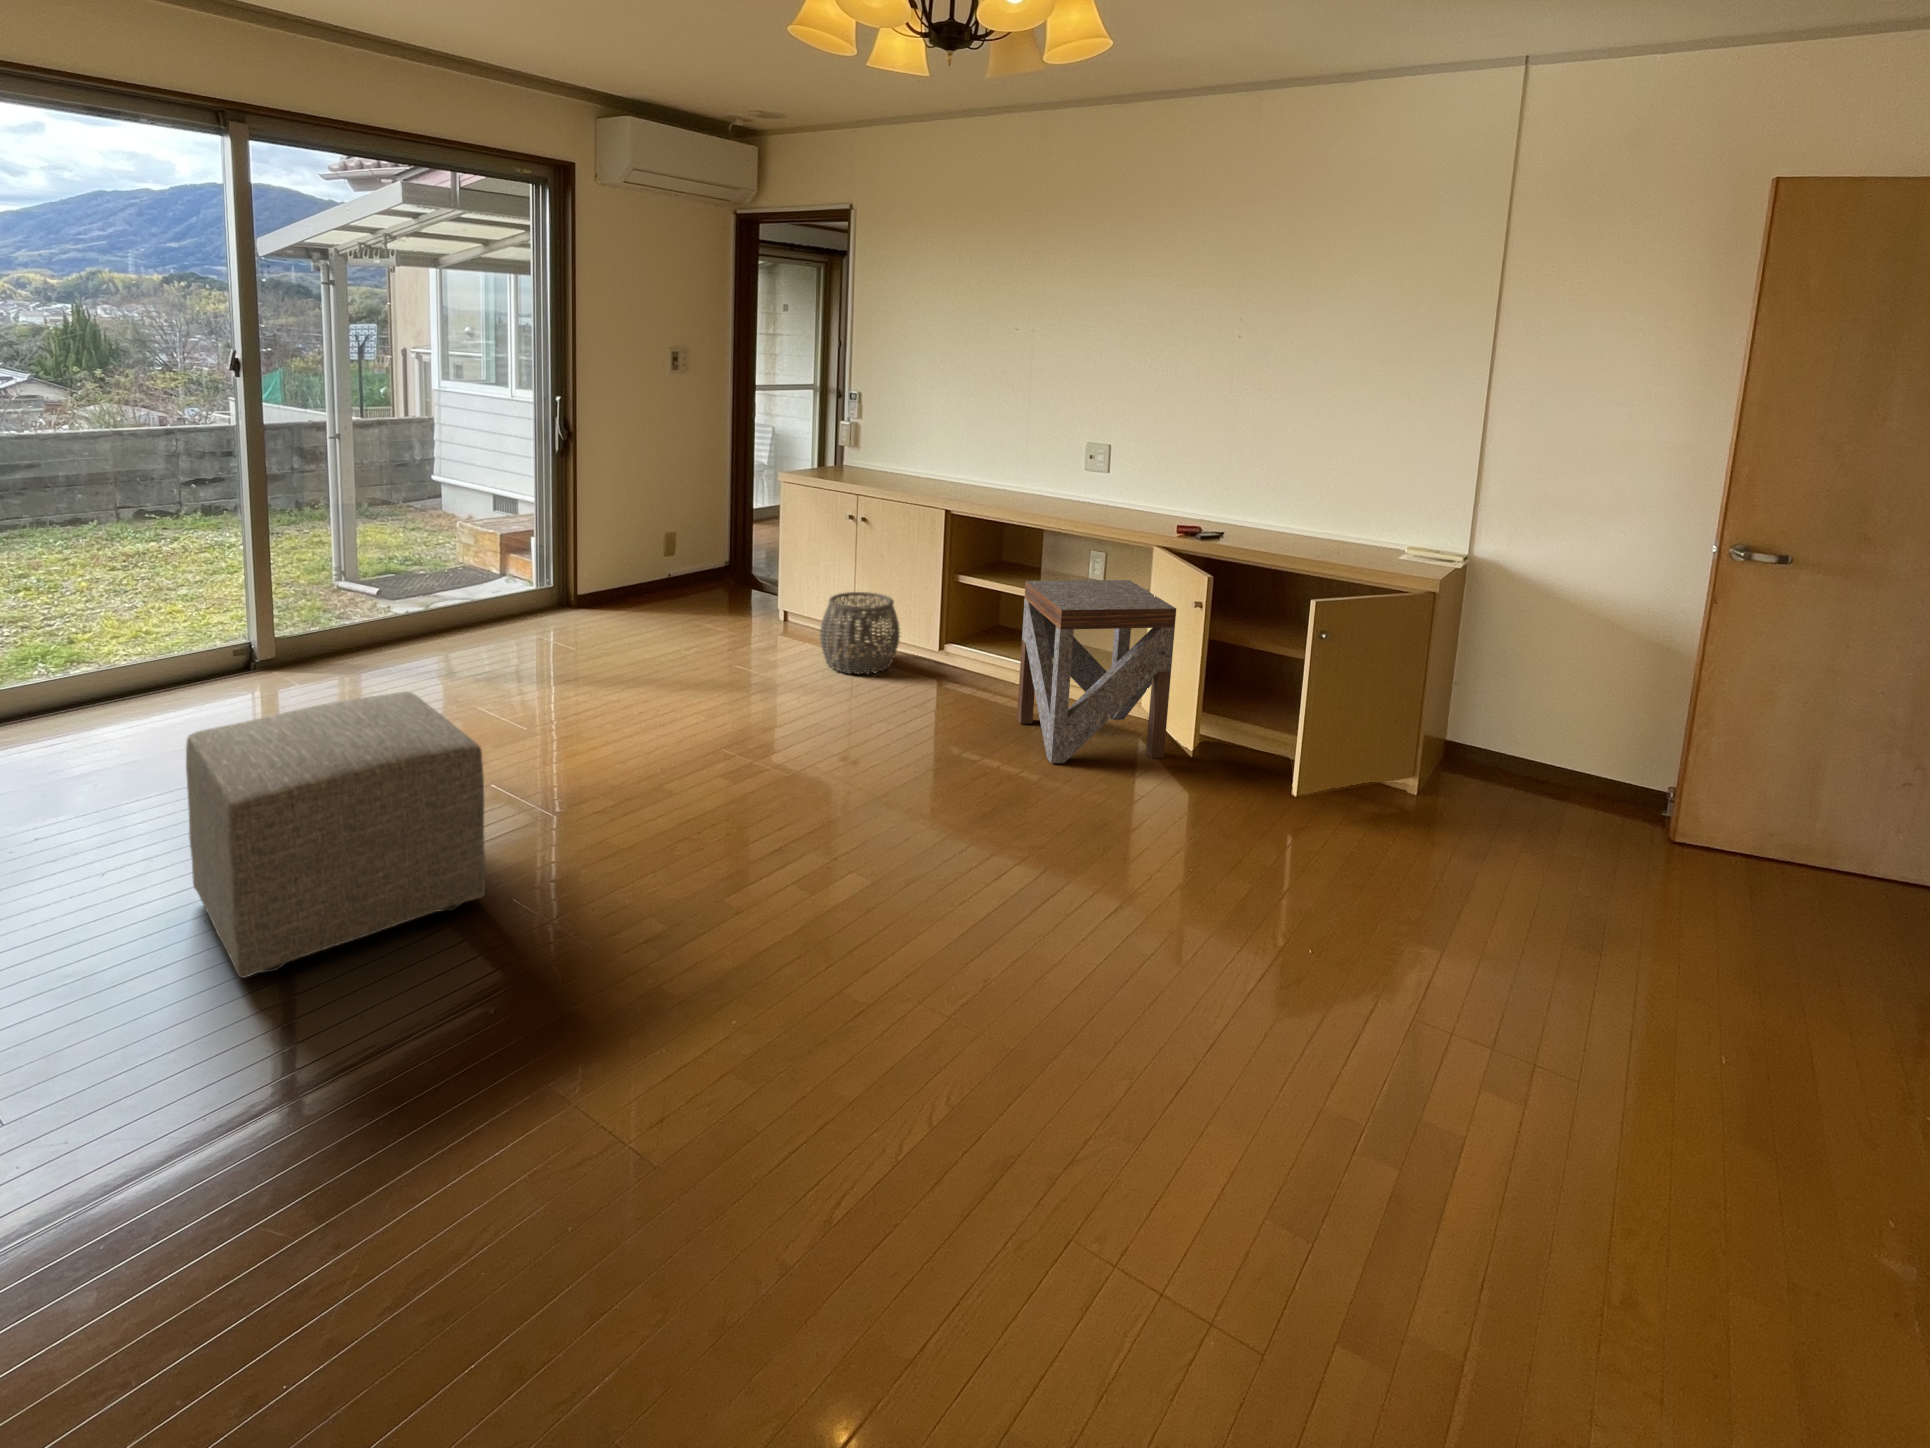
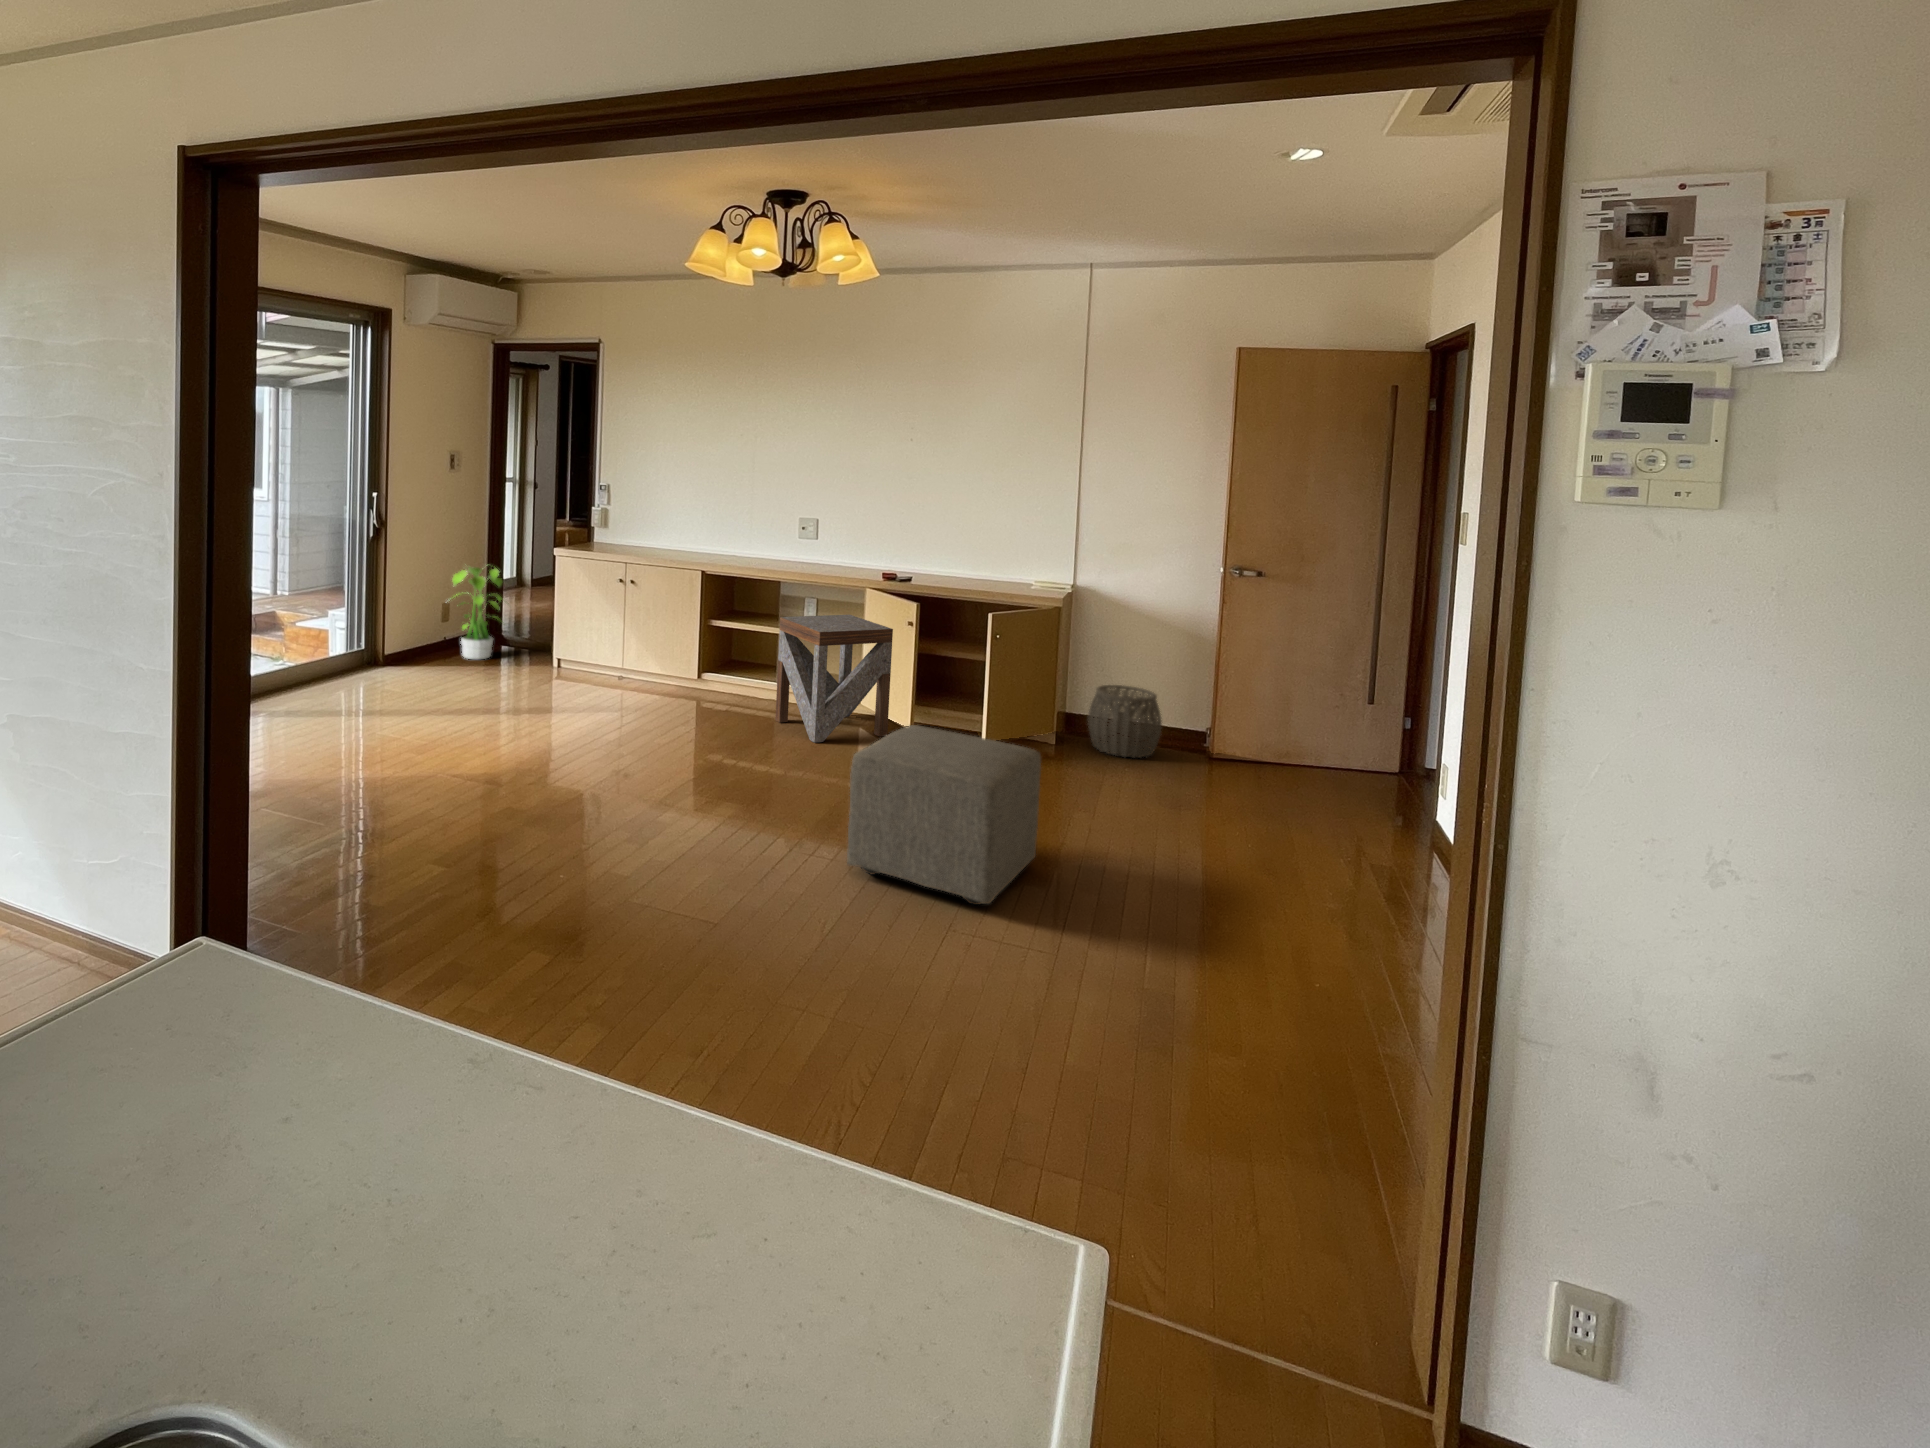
potted plant: none [665,487,742,603] -> present [452,565,503,659]
woven basket: present [820,592,900,674] -> present [1088,685,1162,758]
ottoman: present [186,692,485,978] -> present [847,725,1041,905]

